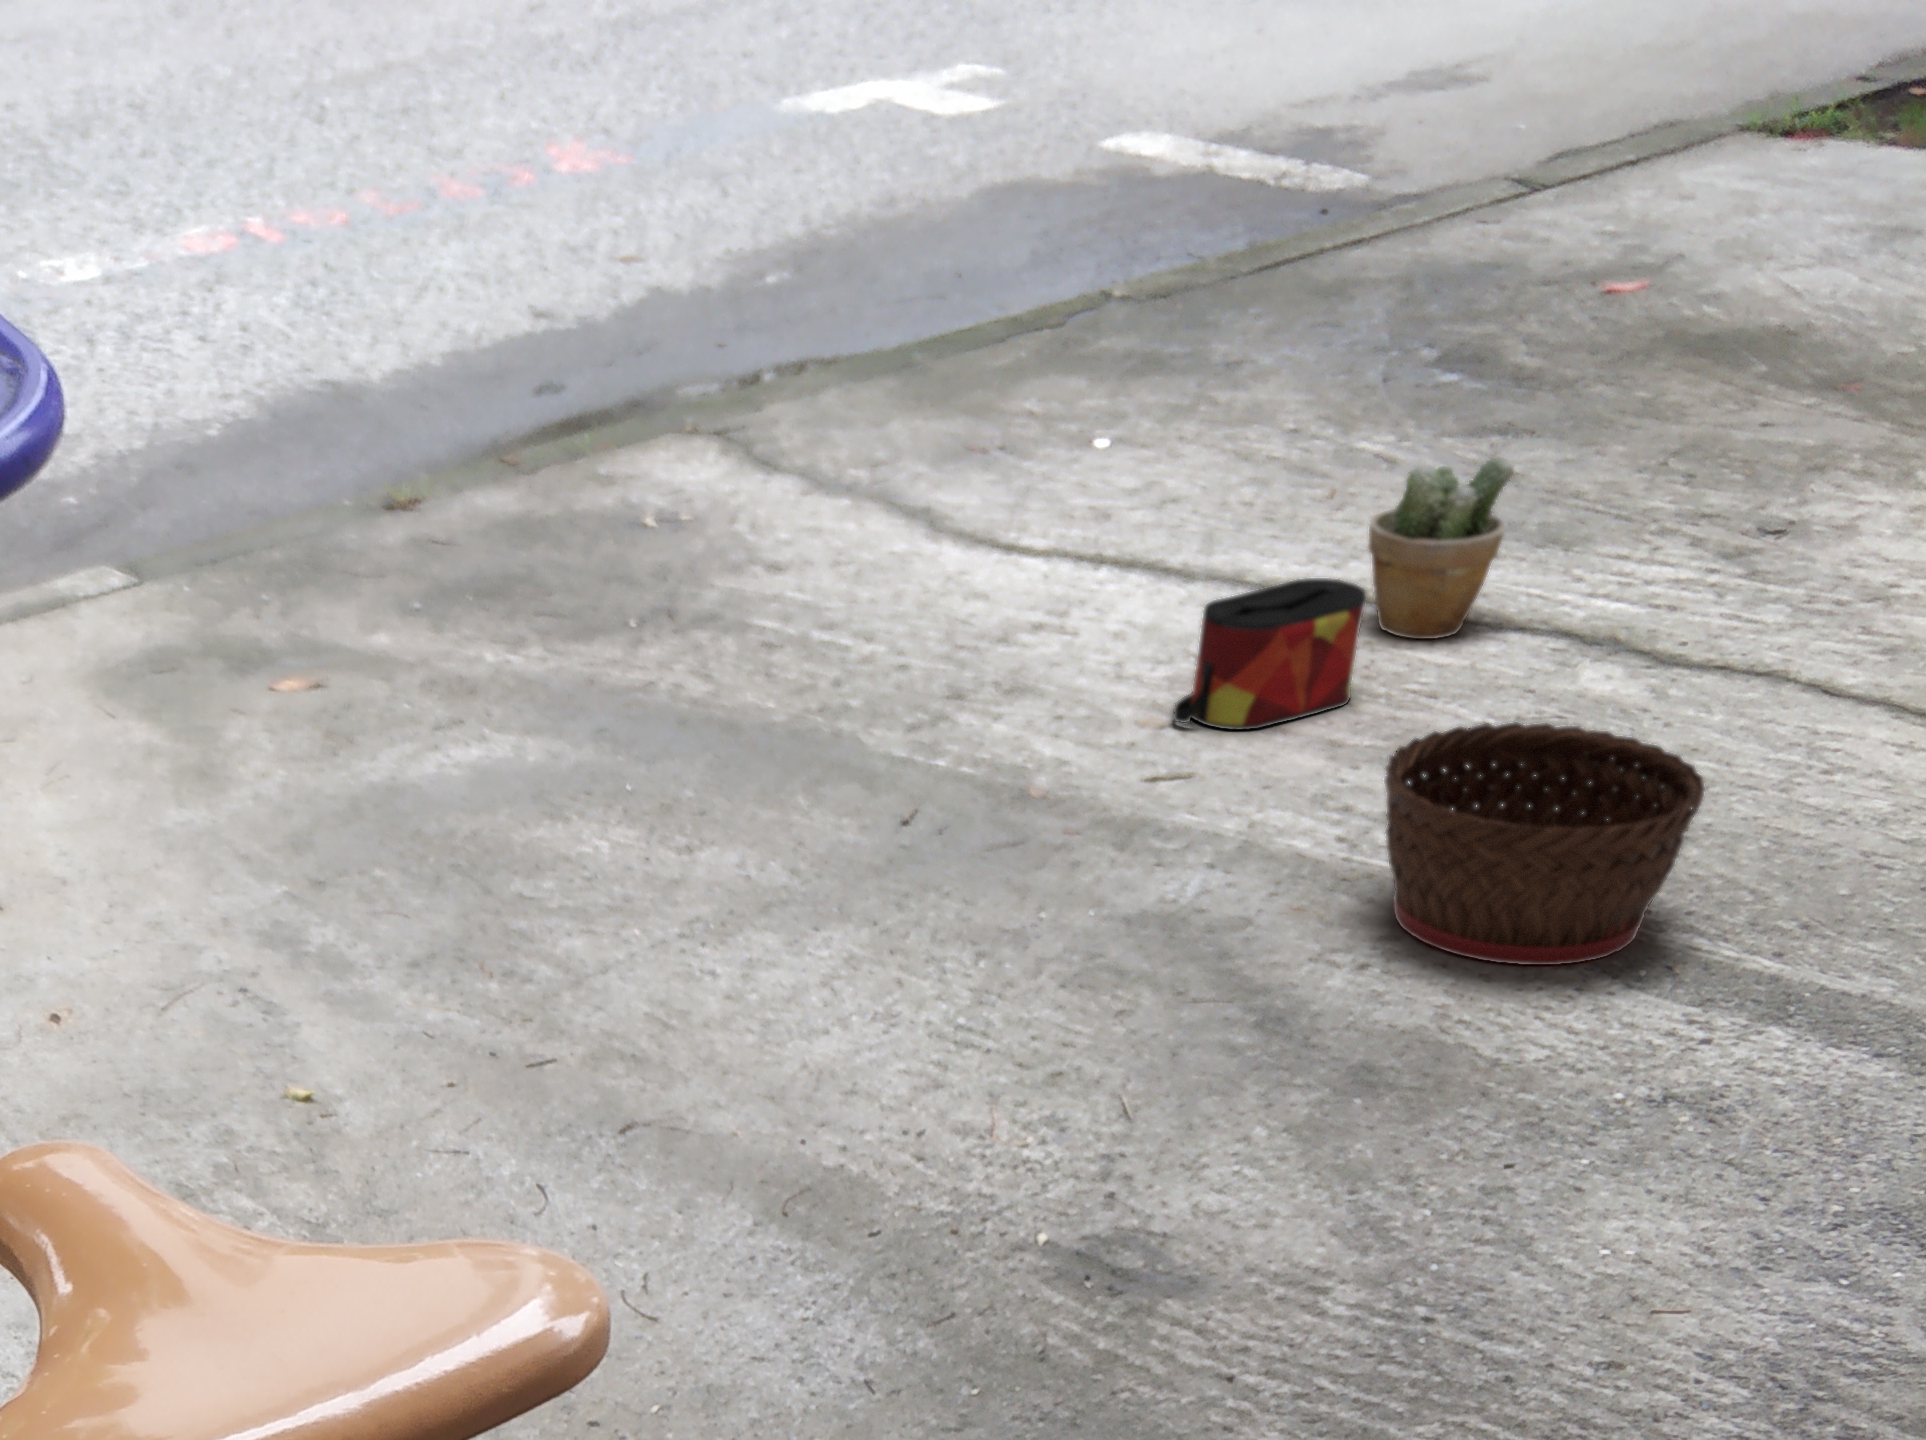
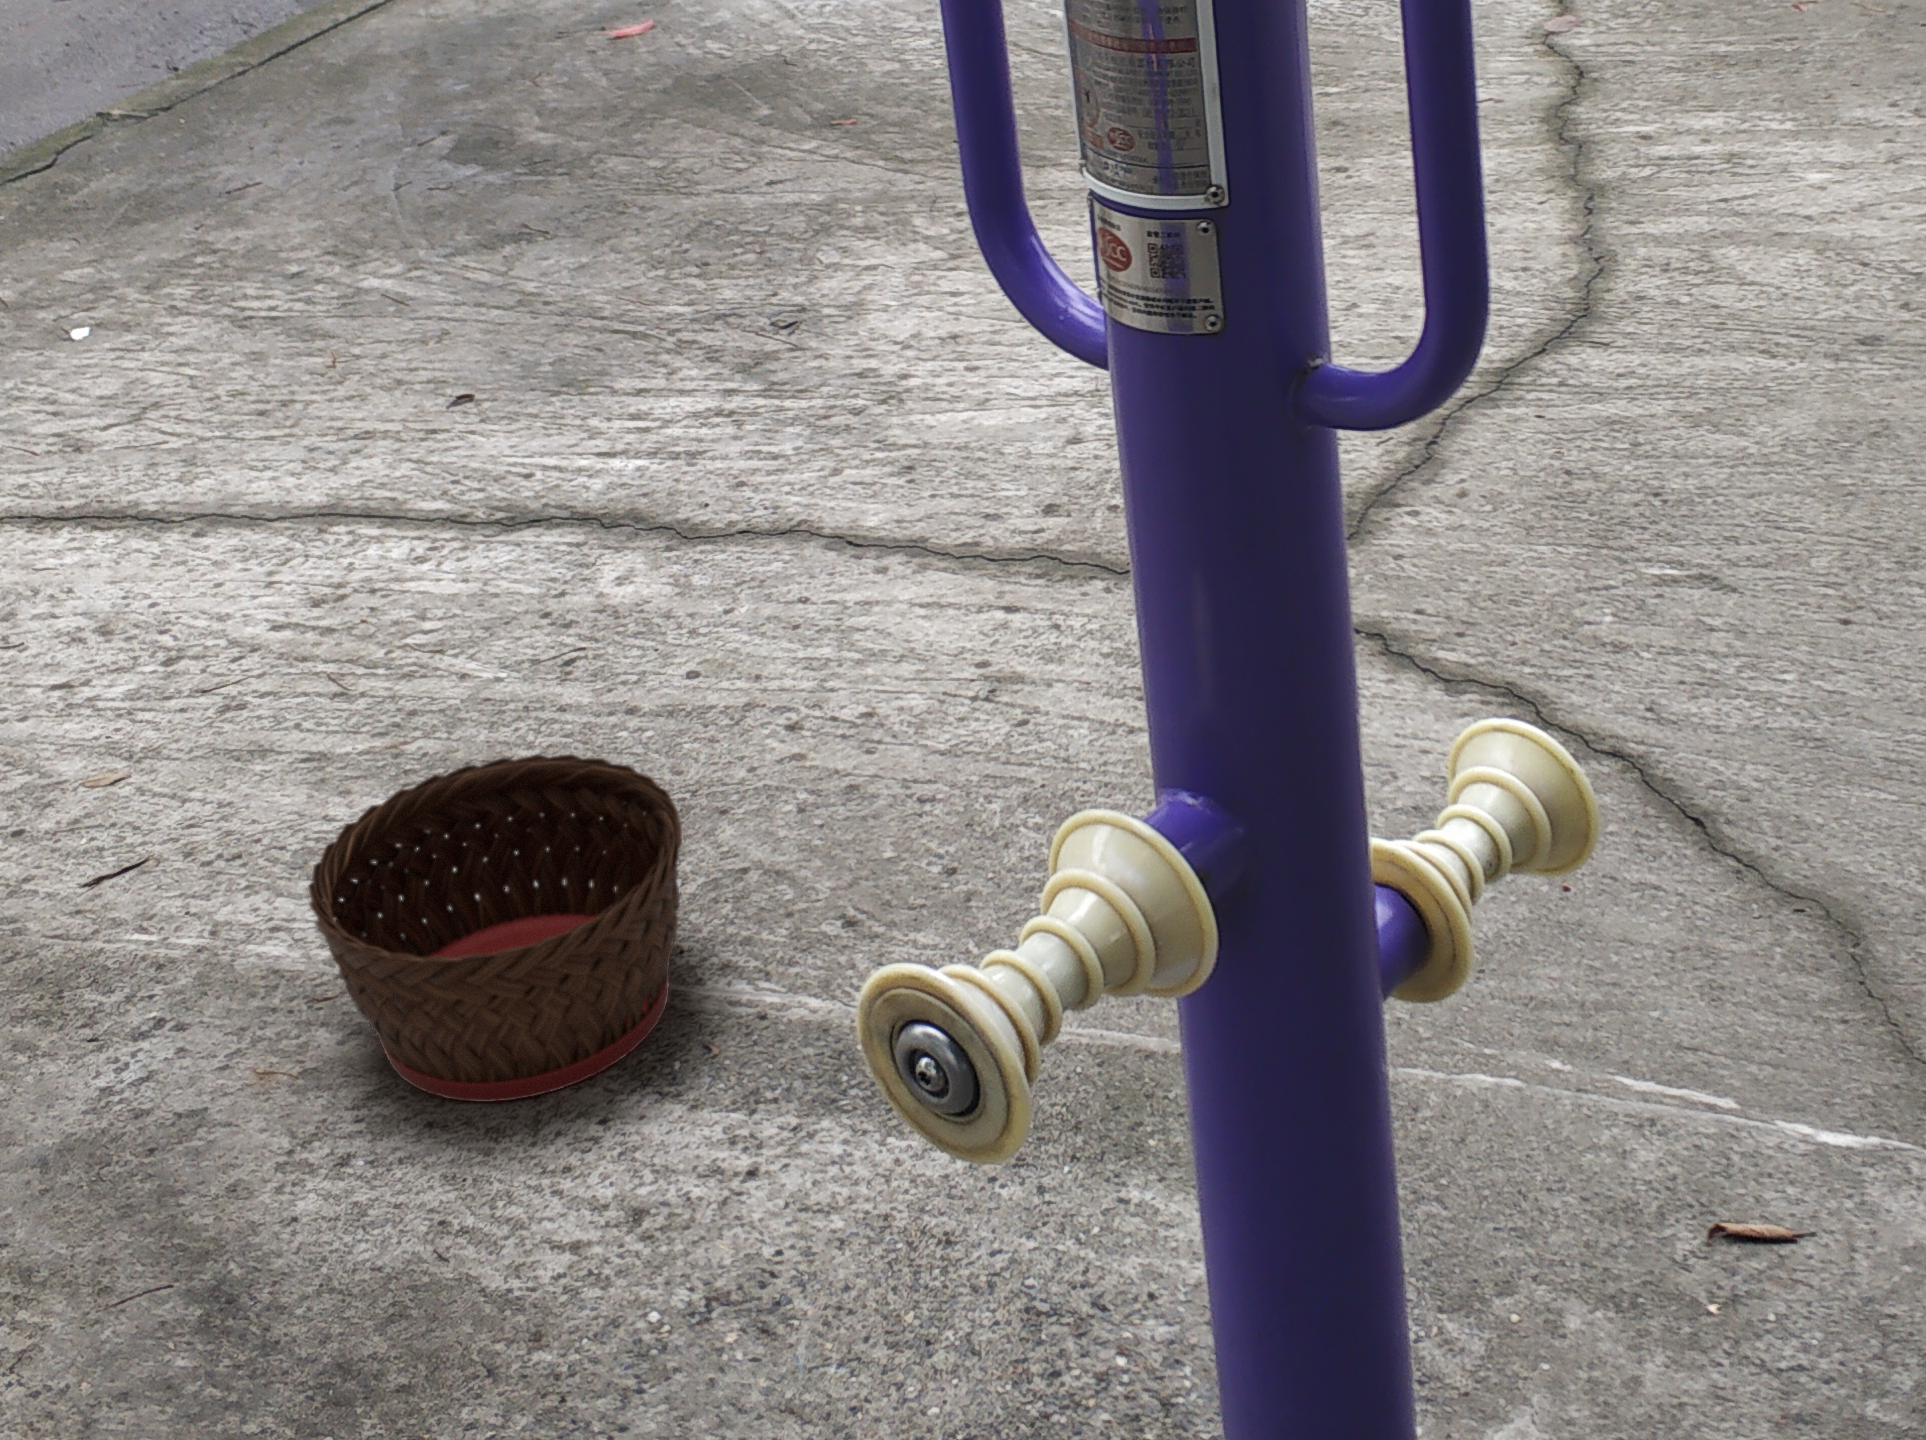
potted plant: present [1369,456,1513,639] -> none [331,349,482,560]
bag: present [1174,578,1366,730] -> none [127,544,347,764]

